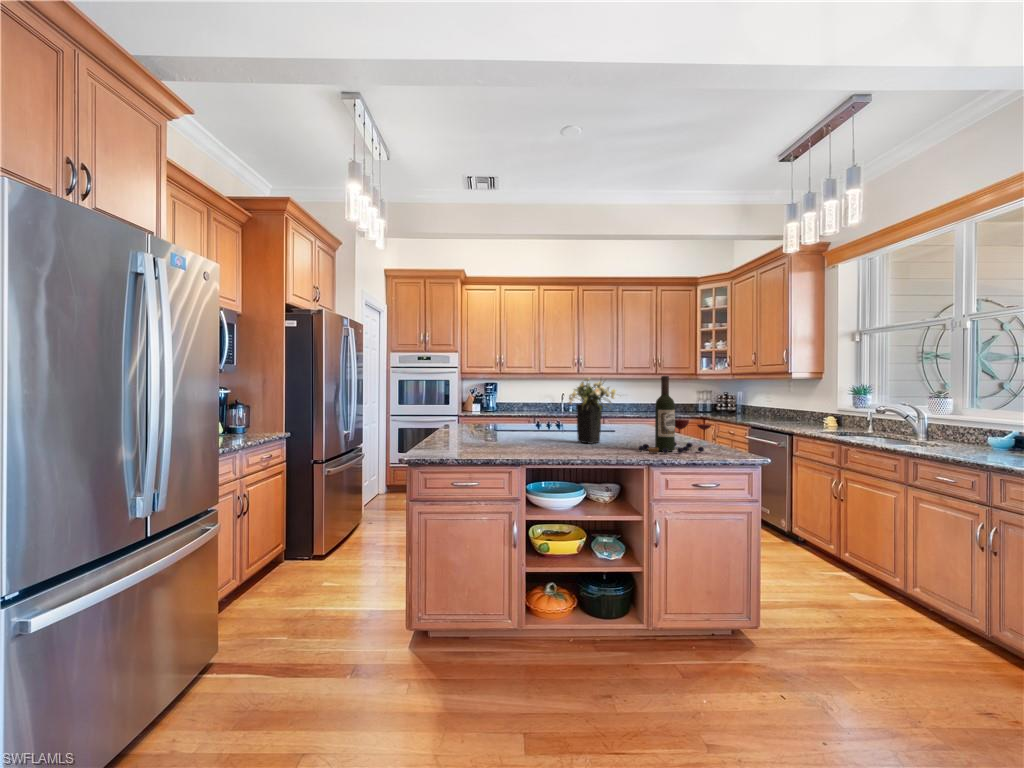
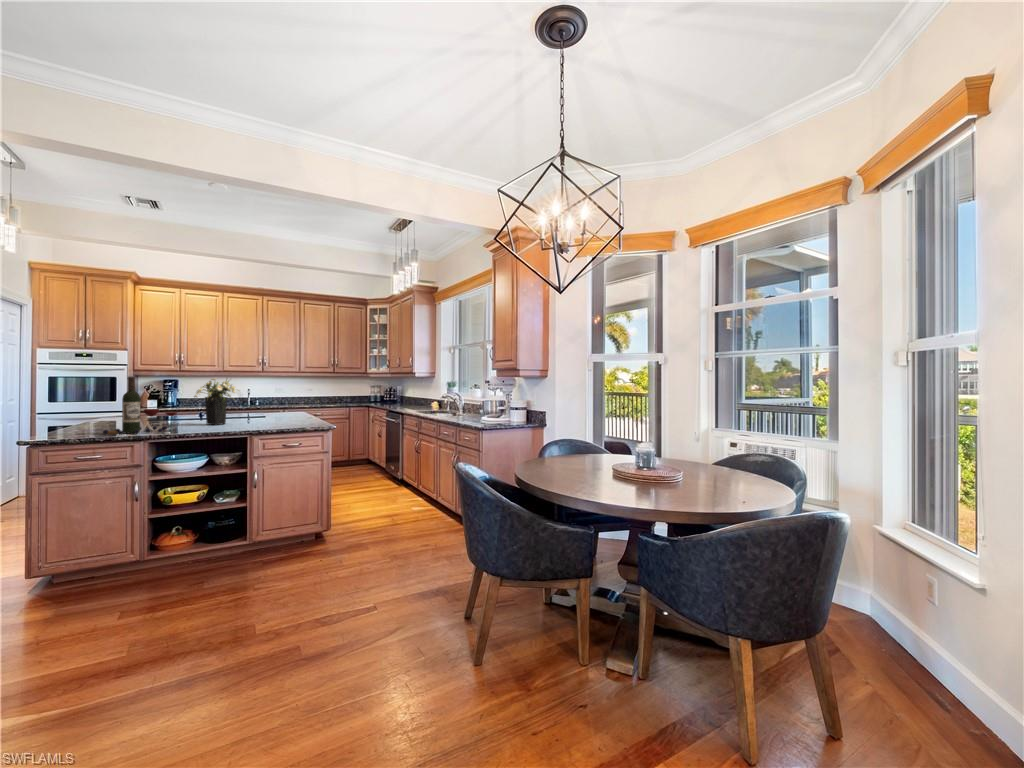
wine bottle: present [638,376,711,453] -> present [103,377,177,435]

